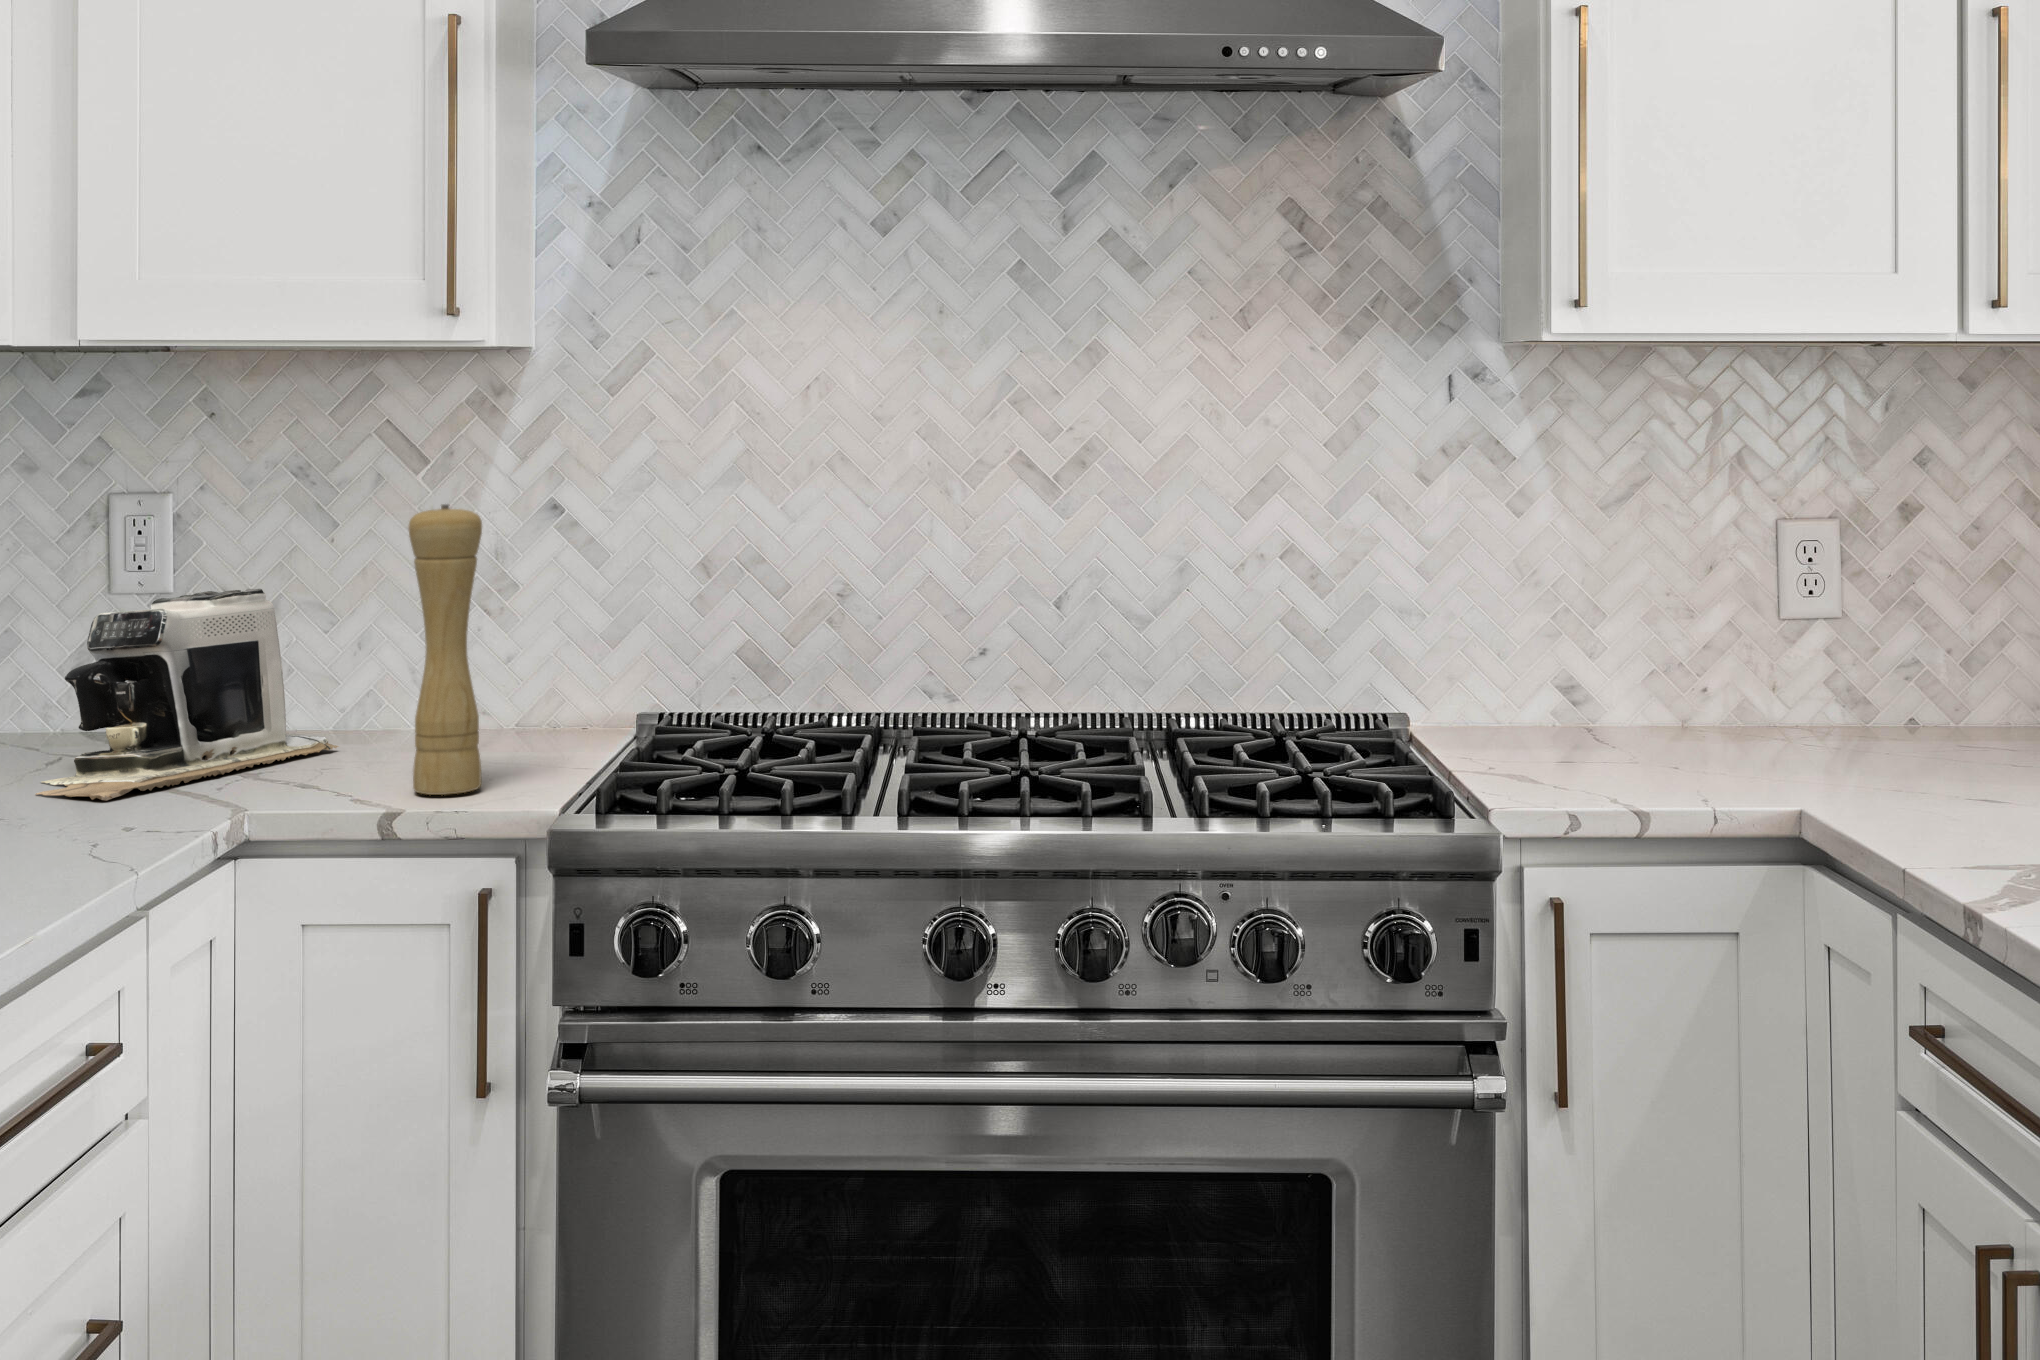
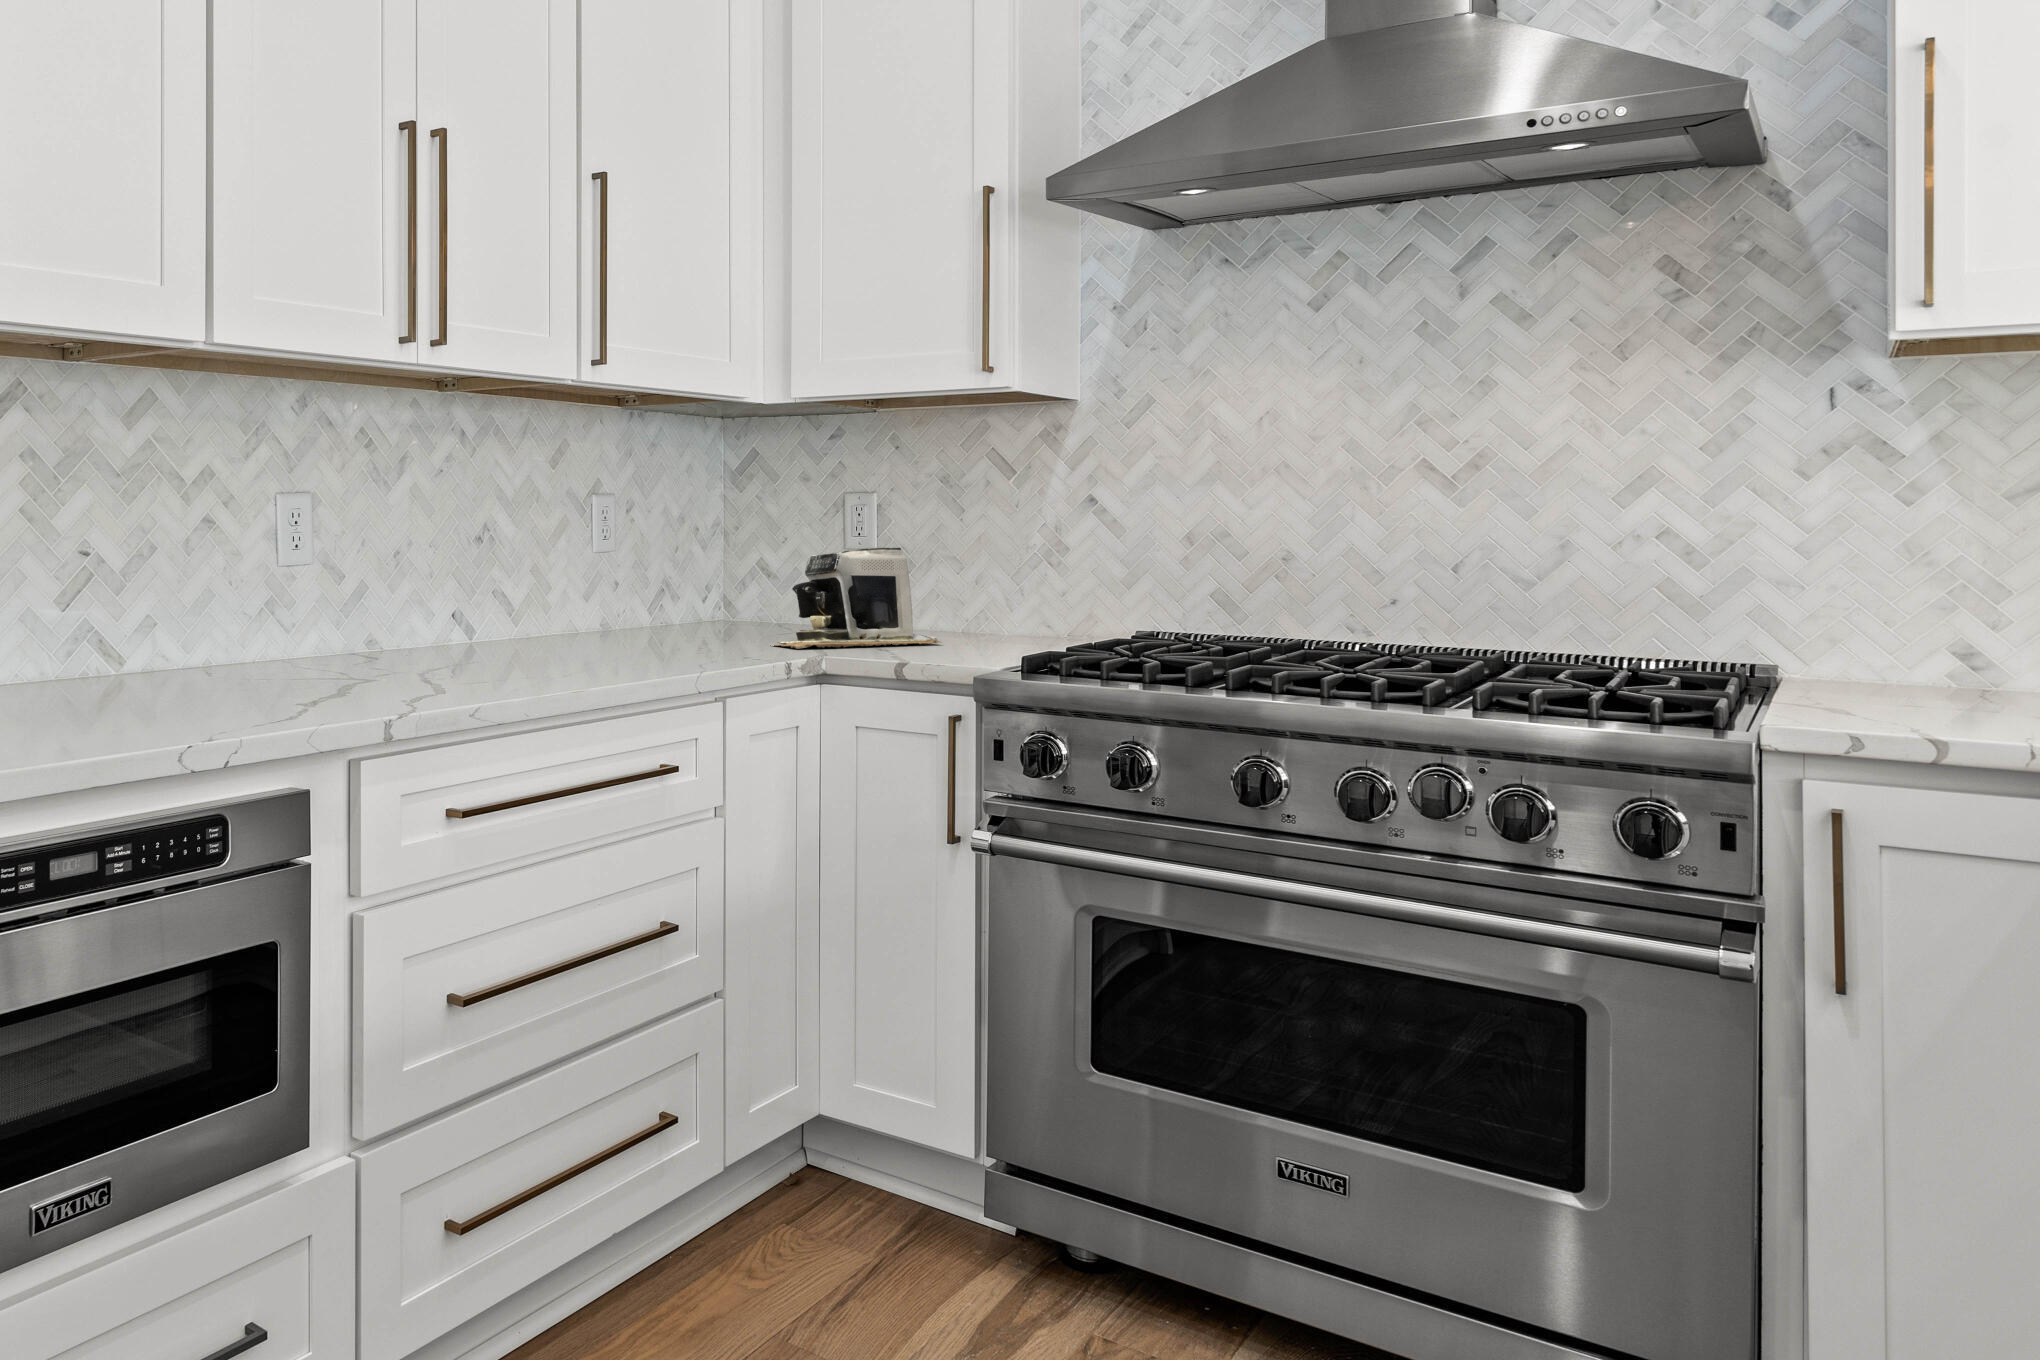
pepper mill: present [409,504,482,795] -> none [953,490,997,661]

